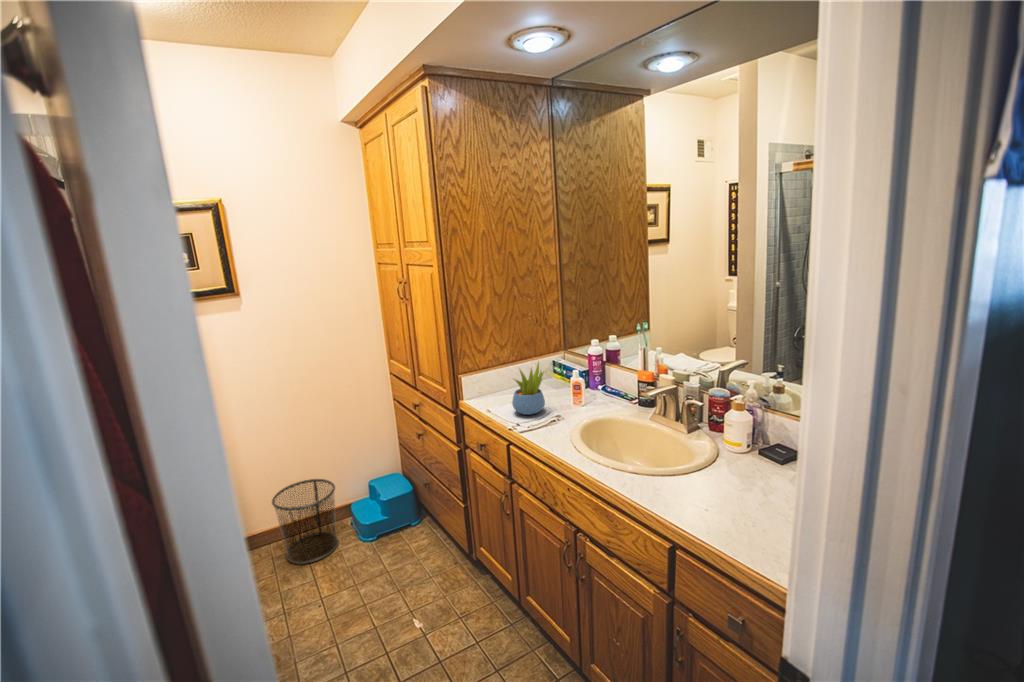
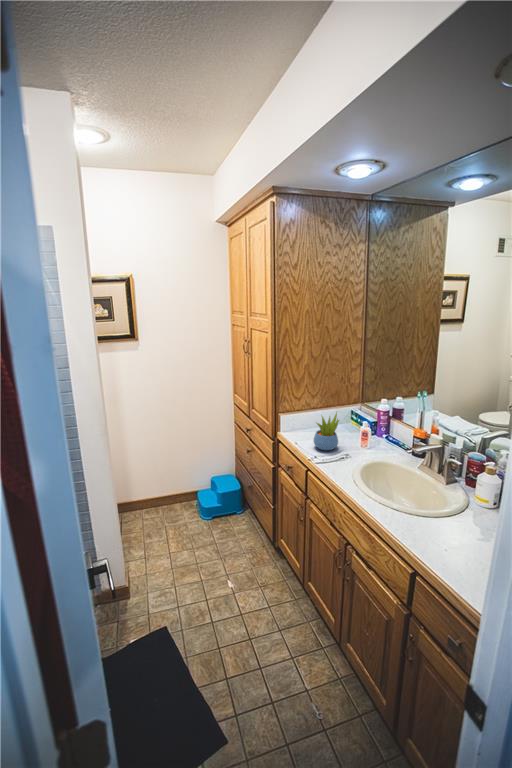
waste bin: present [272,479,338,564] -> none [146,470,188,526]

